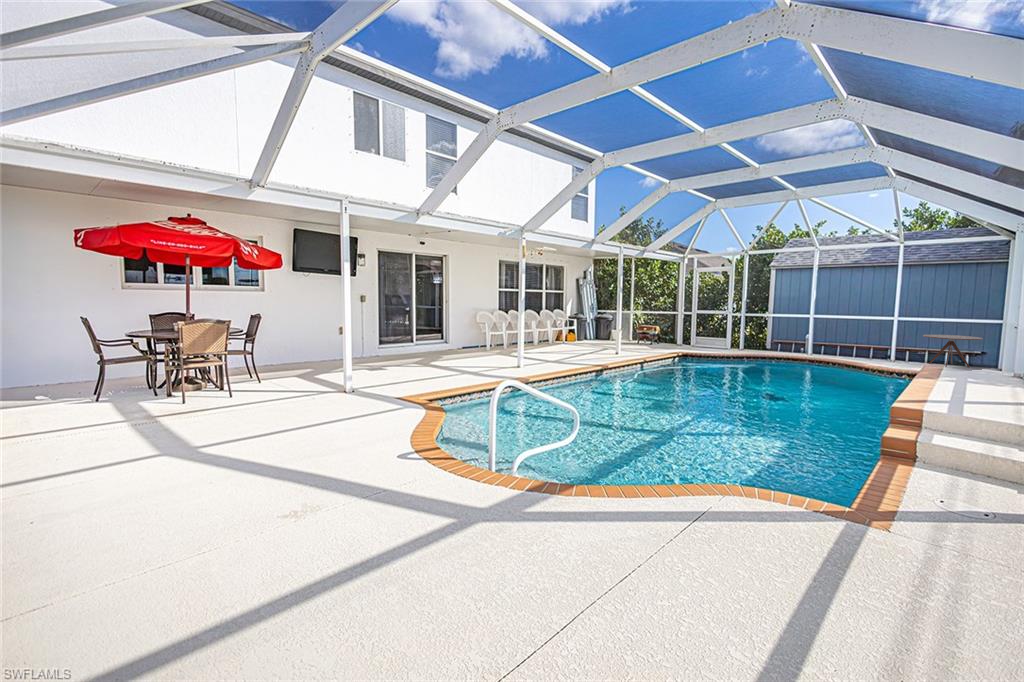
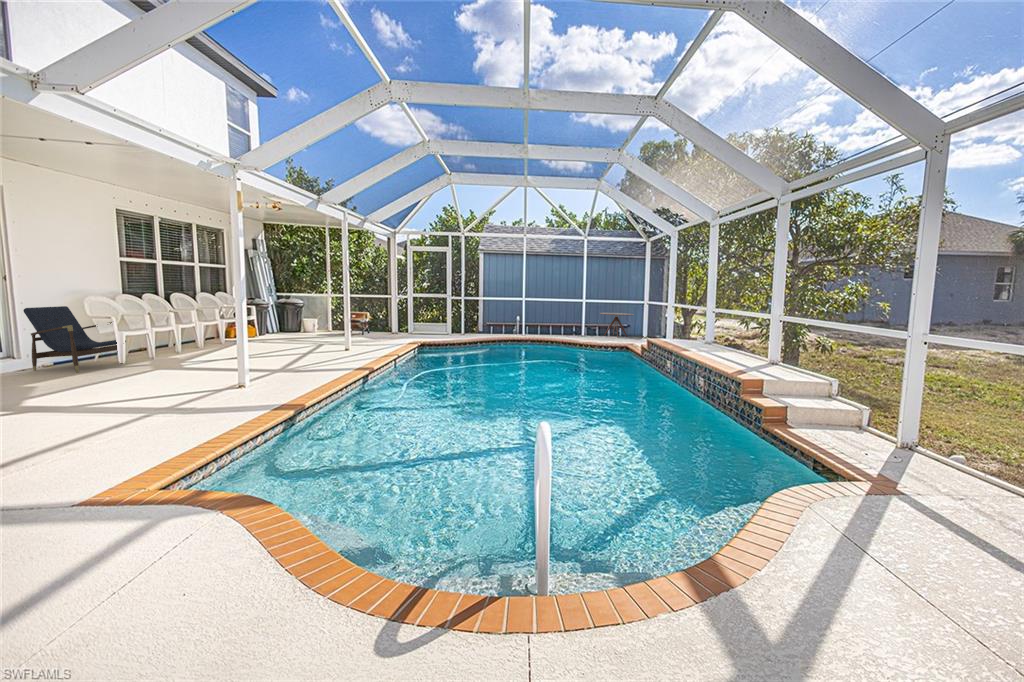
lounge chair: none [457,319,492,352] -> present [23,306,126,373]

